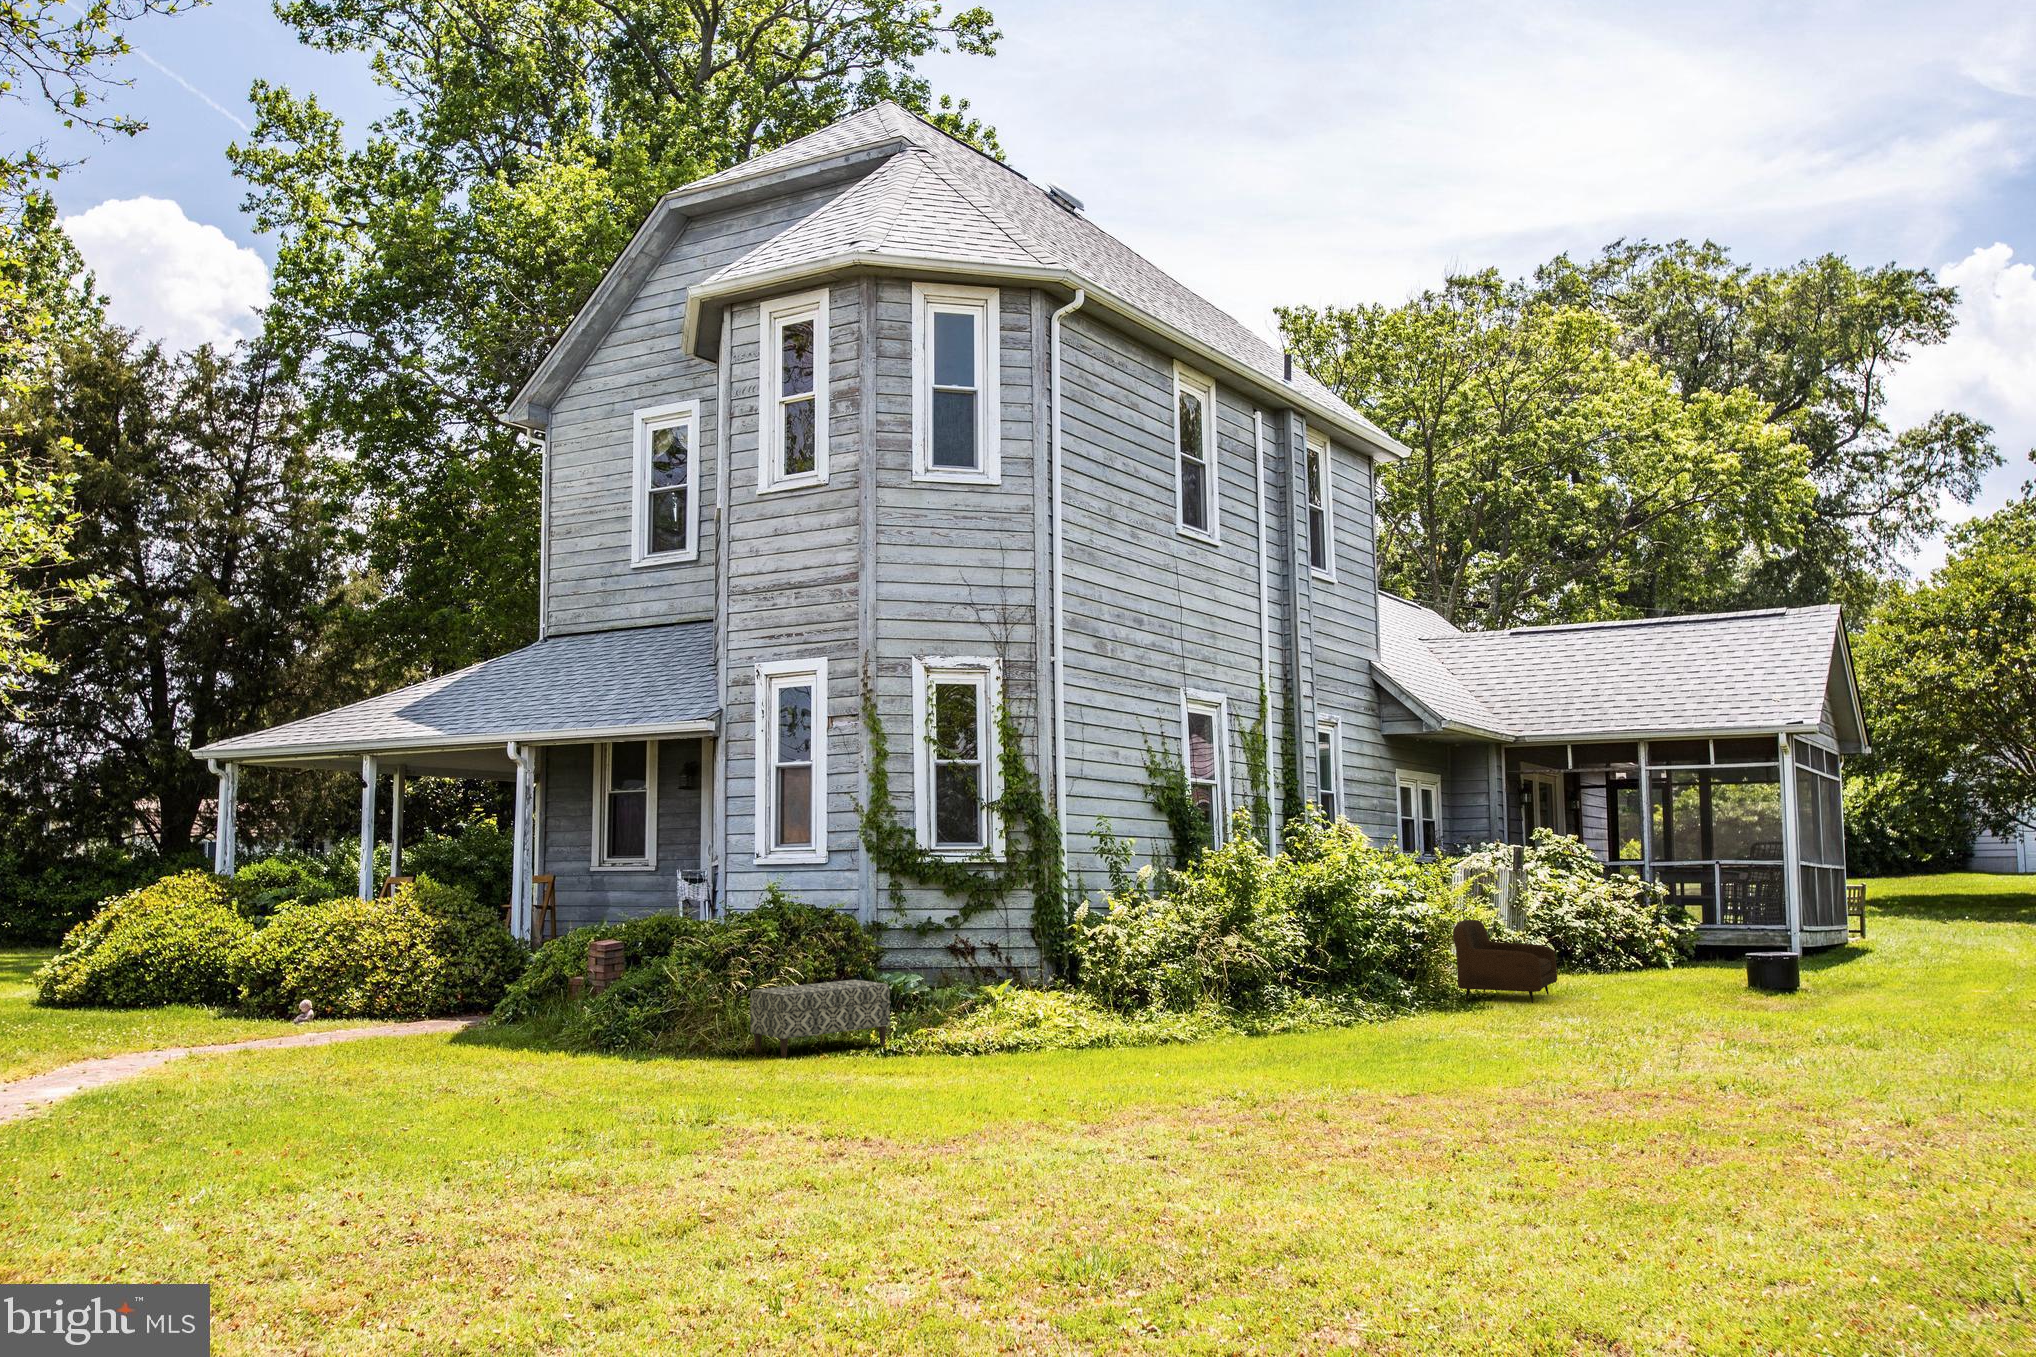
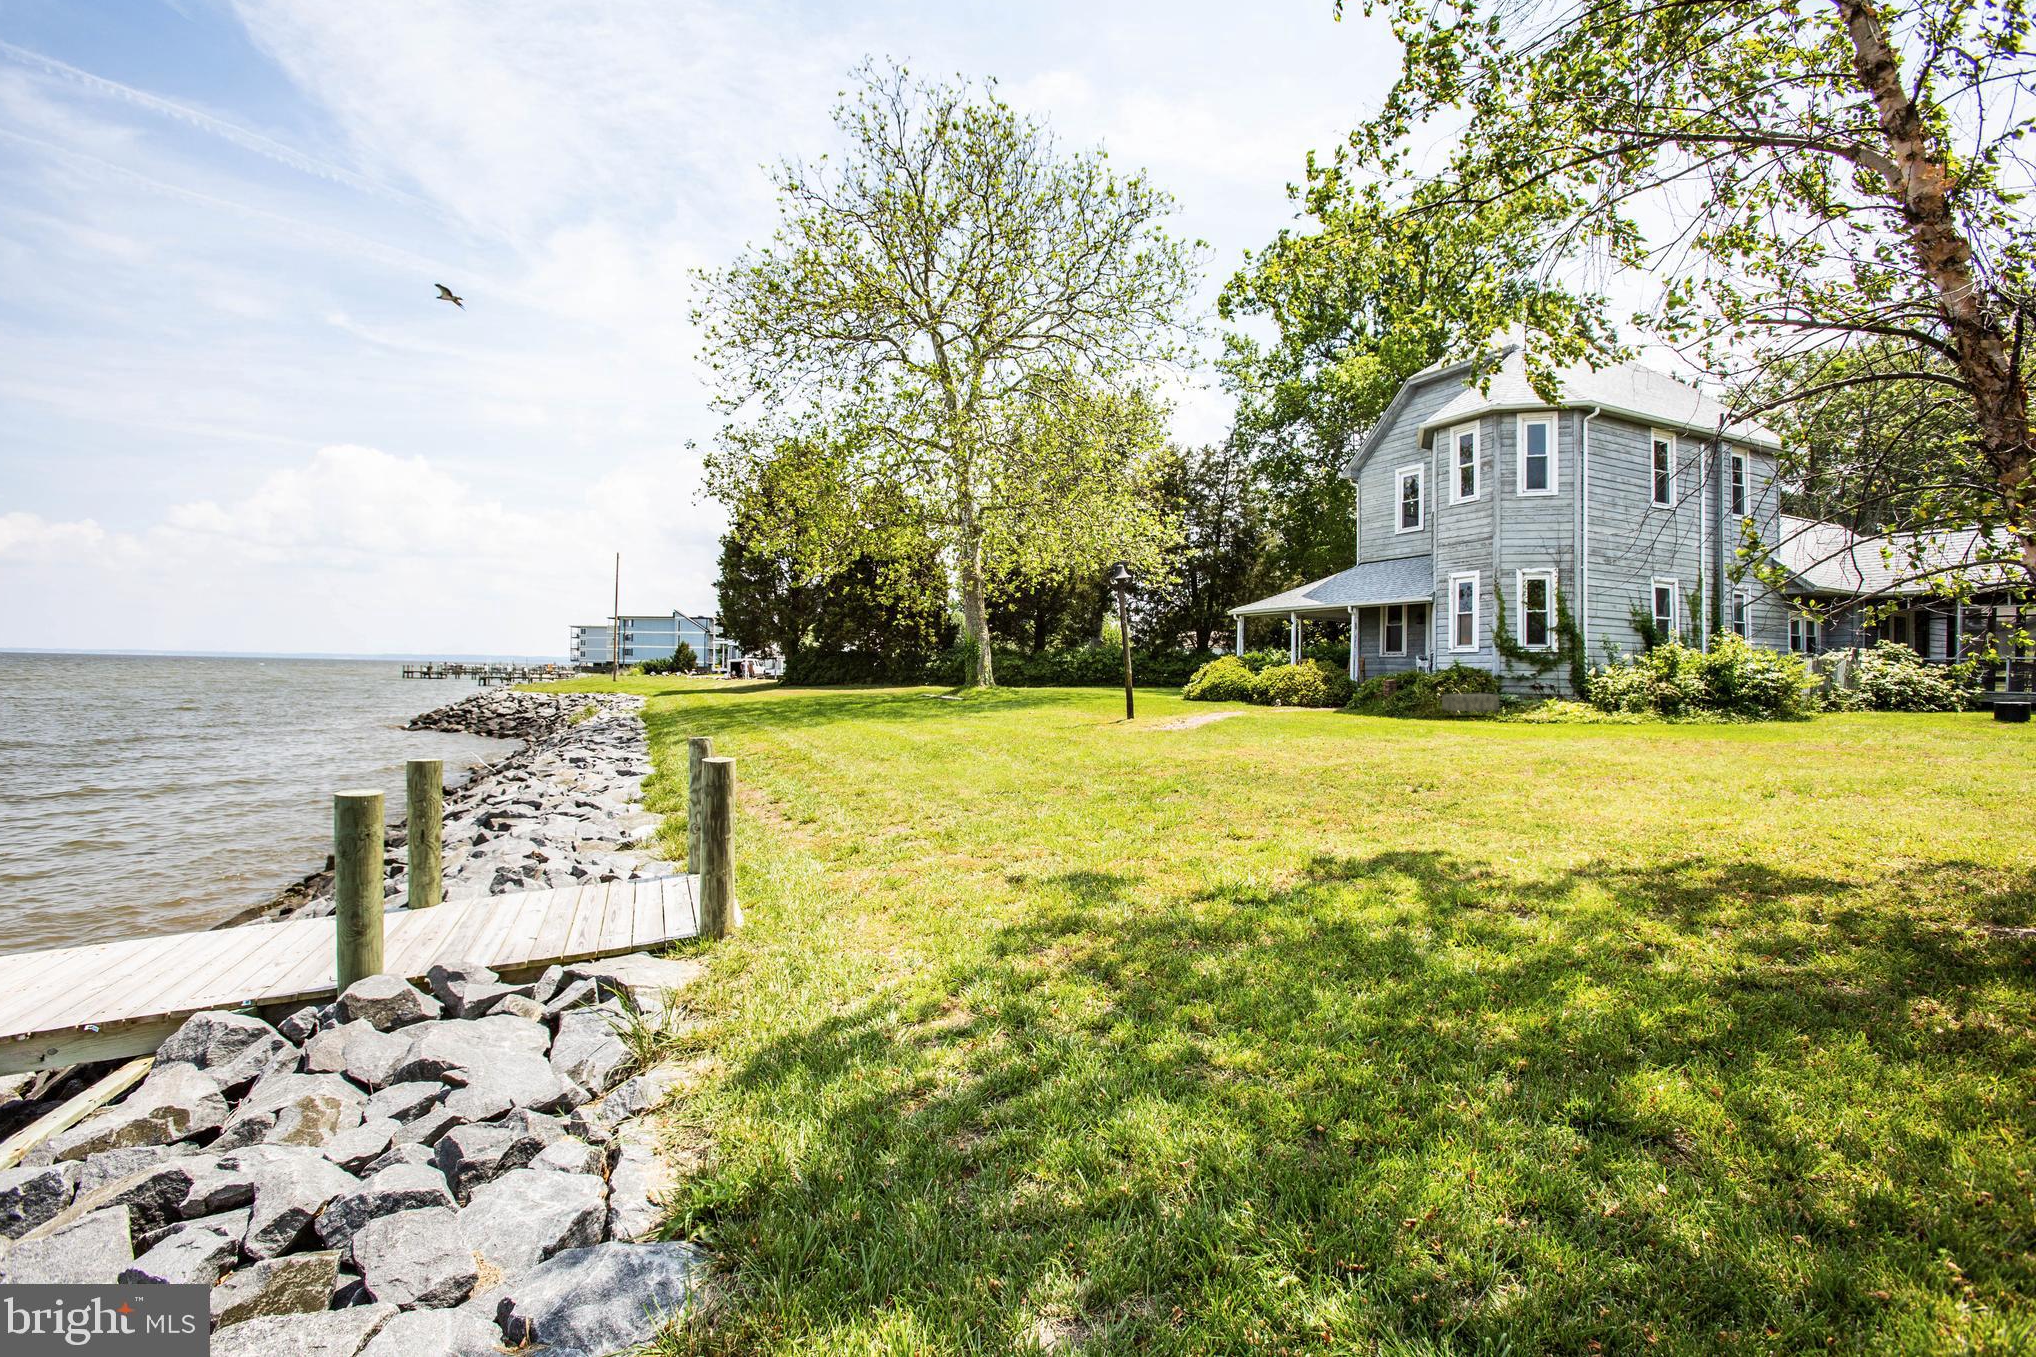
armchair: present [1453,920,1557,1003] -> none [1813,683,1887,722]

